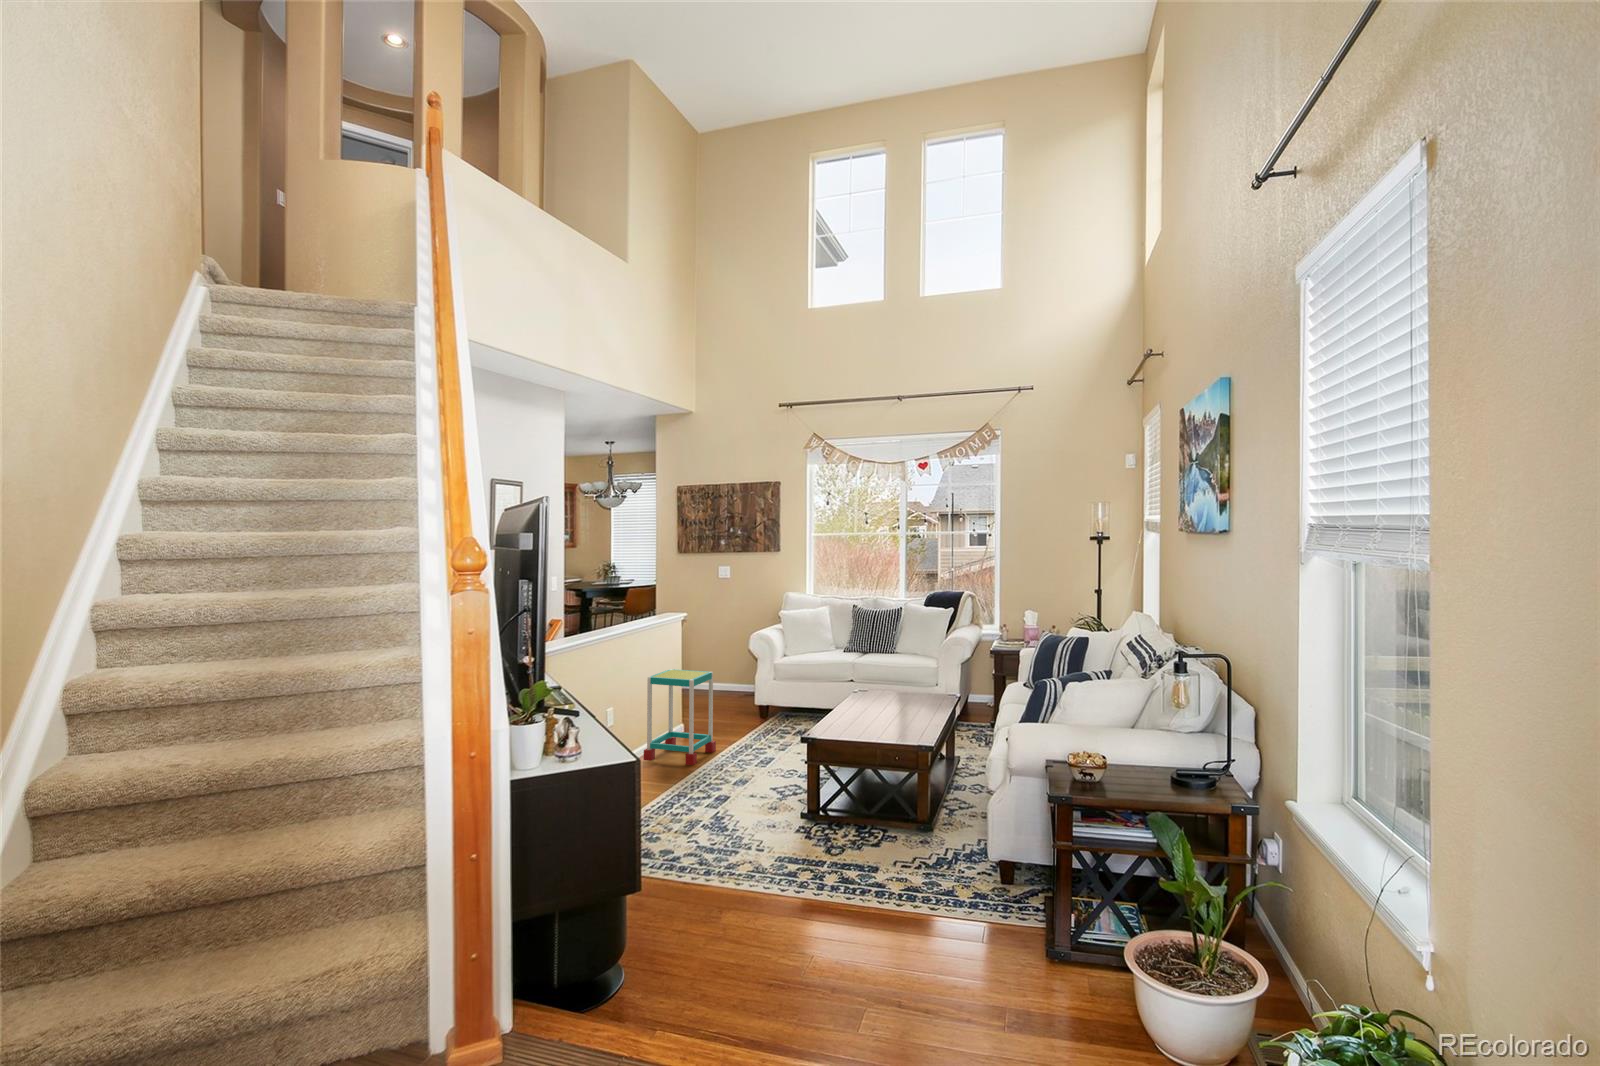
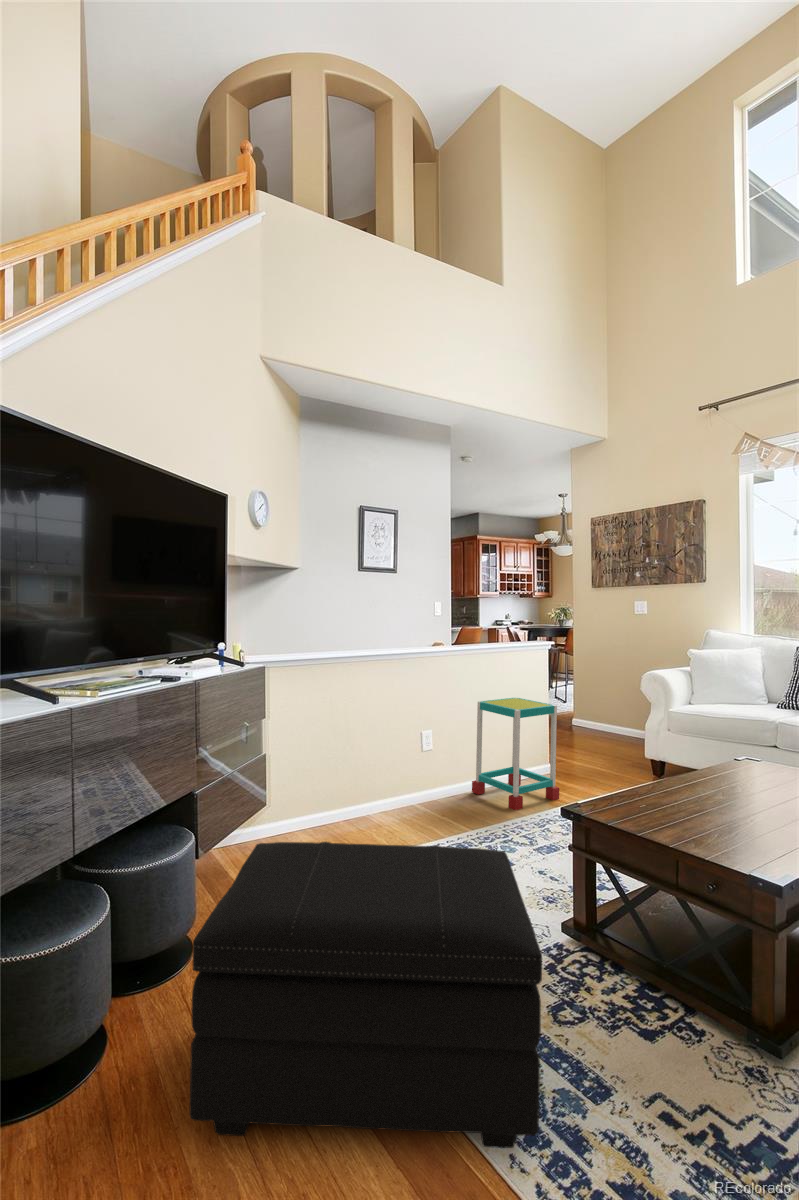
footstool: none [660,765,870,942] -> present [190,842,542,1148]

